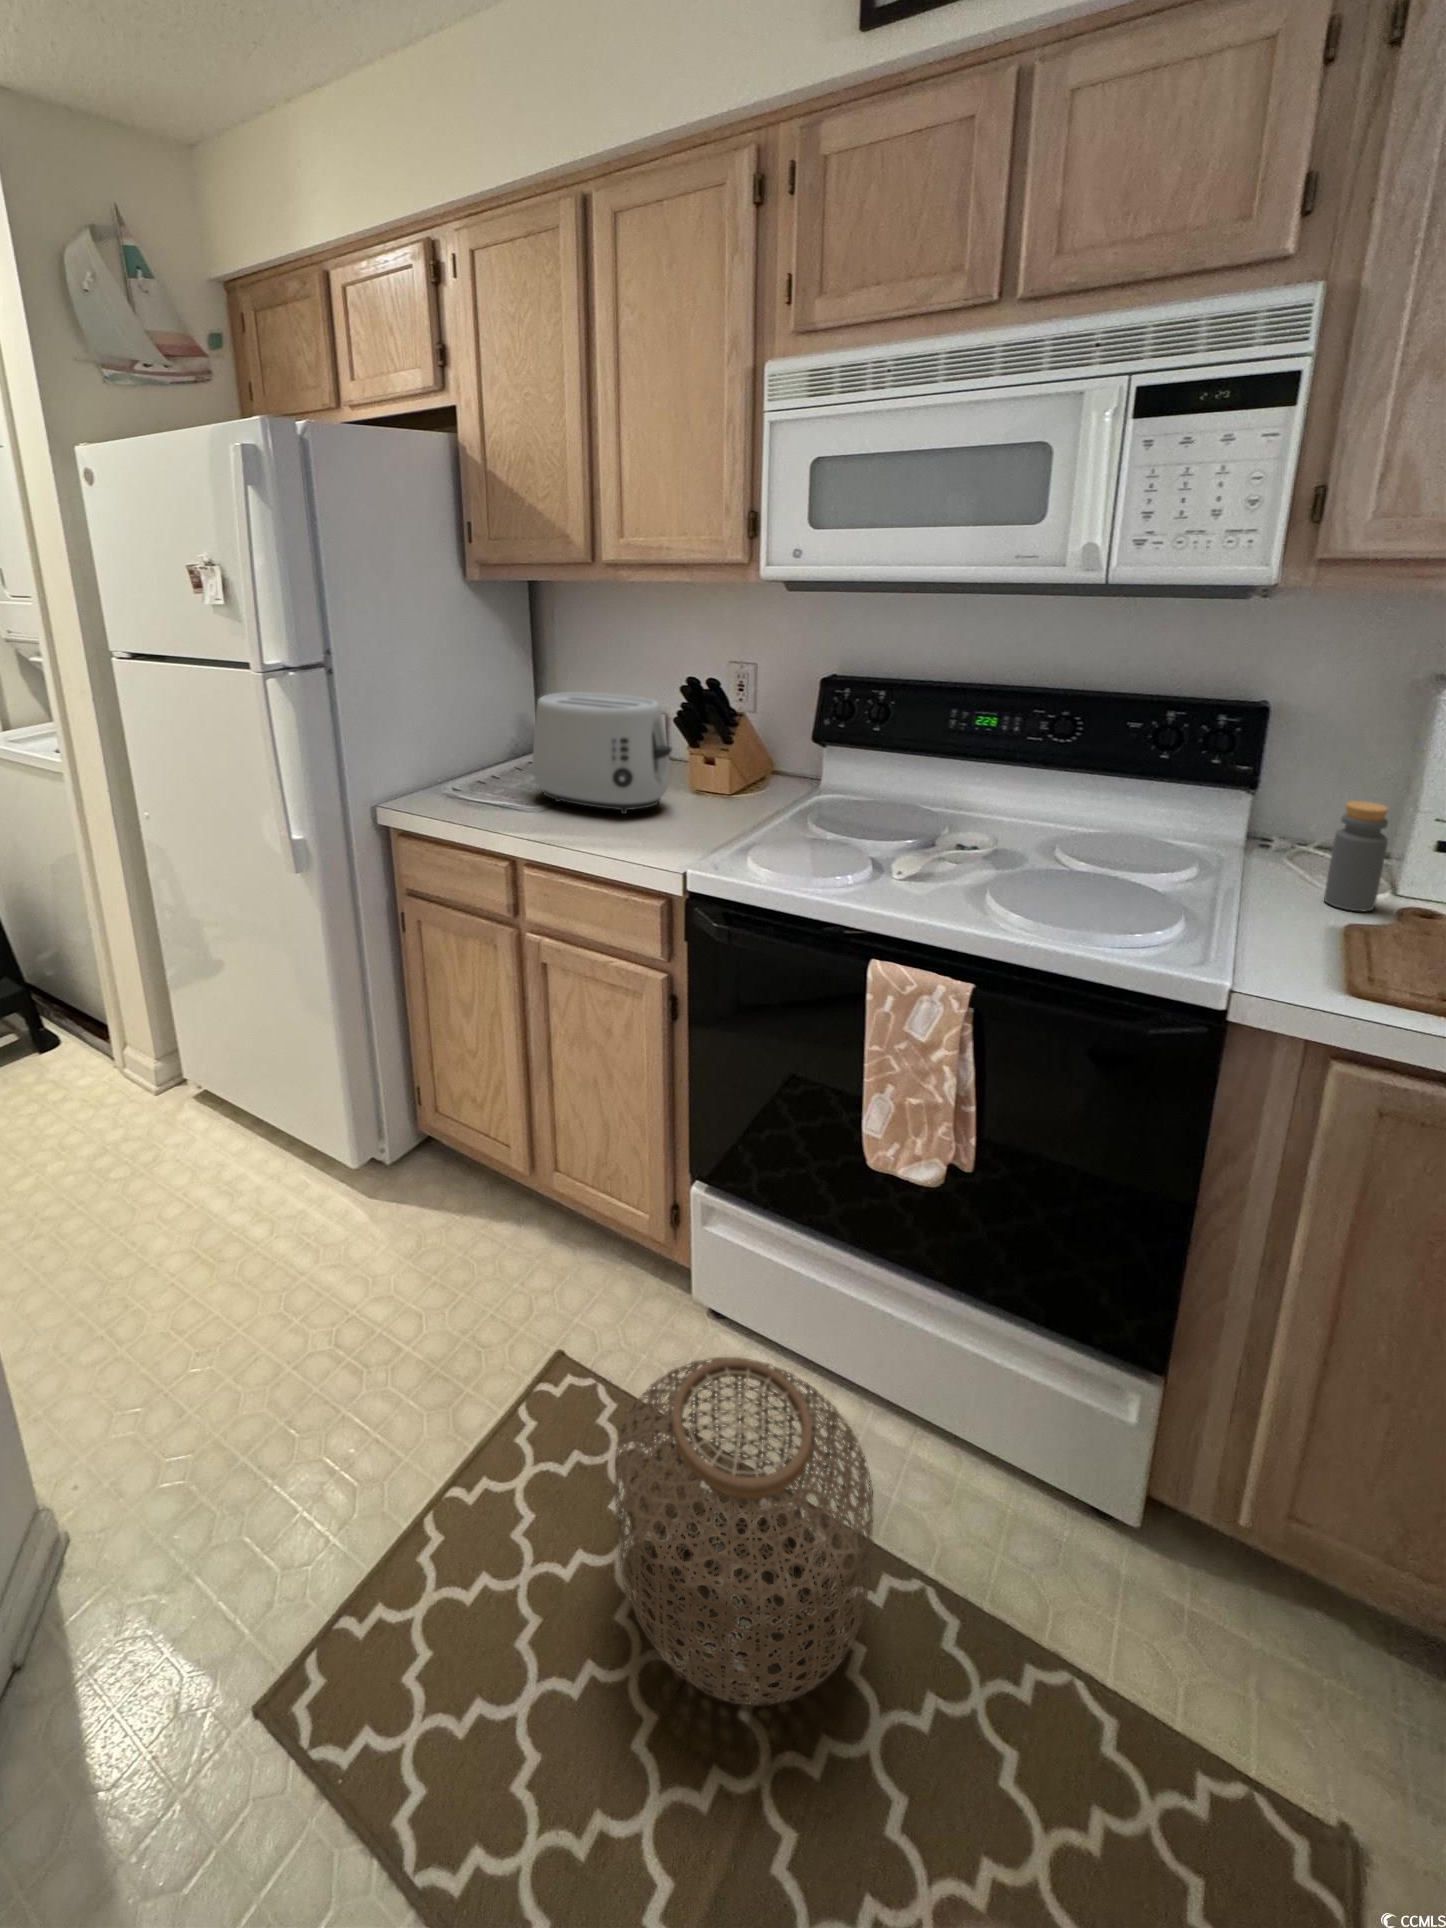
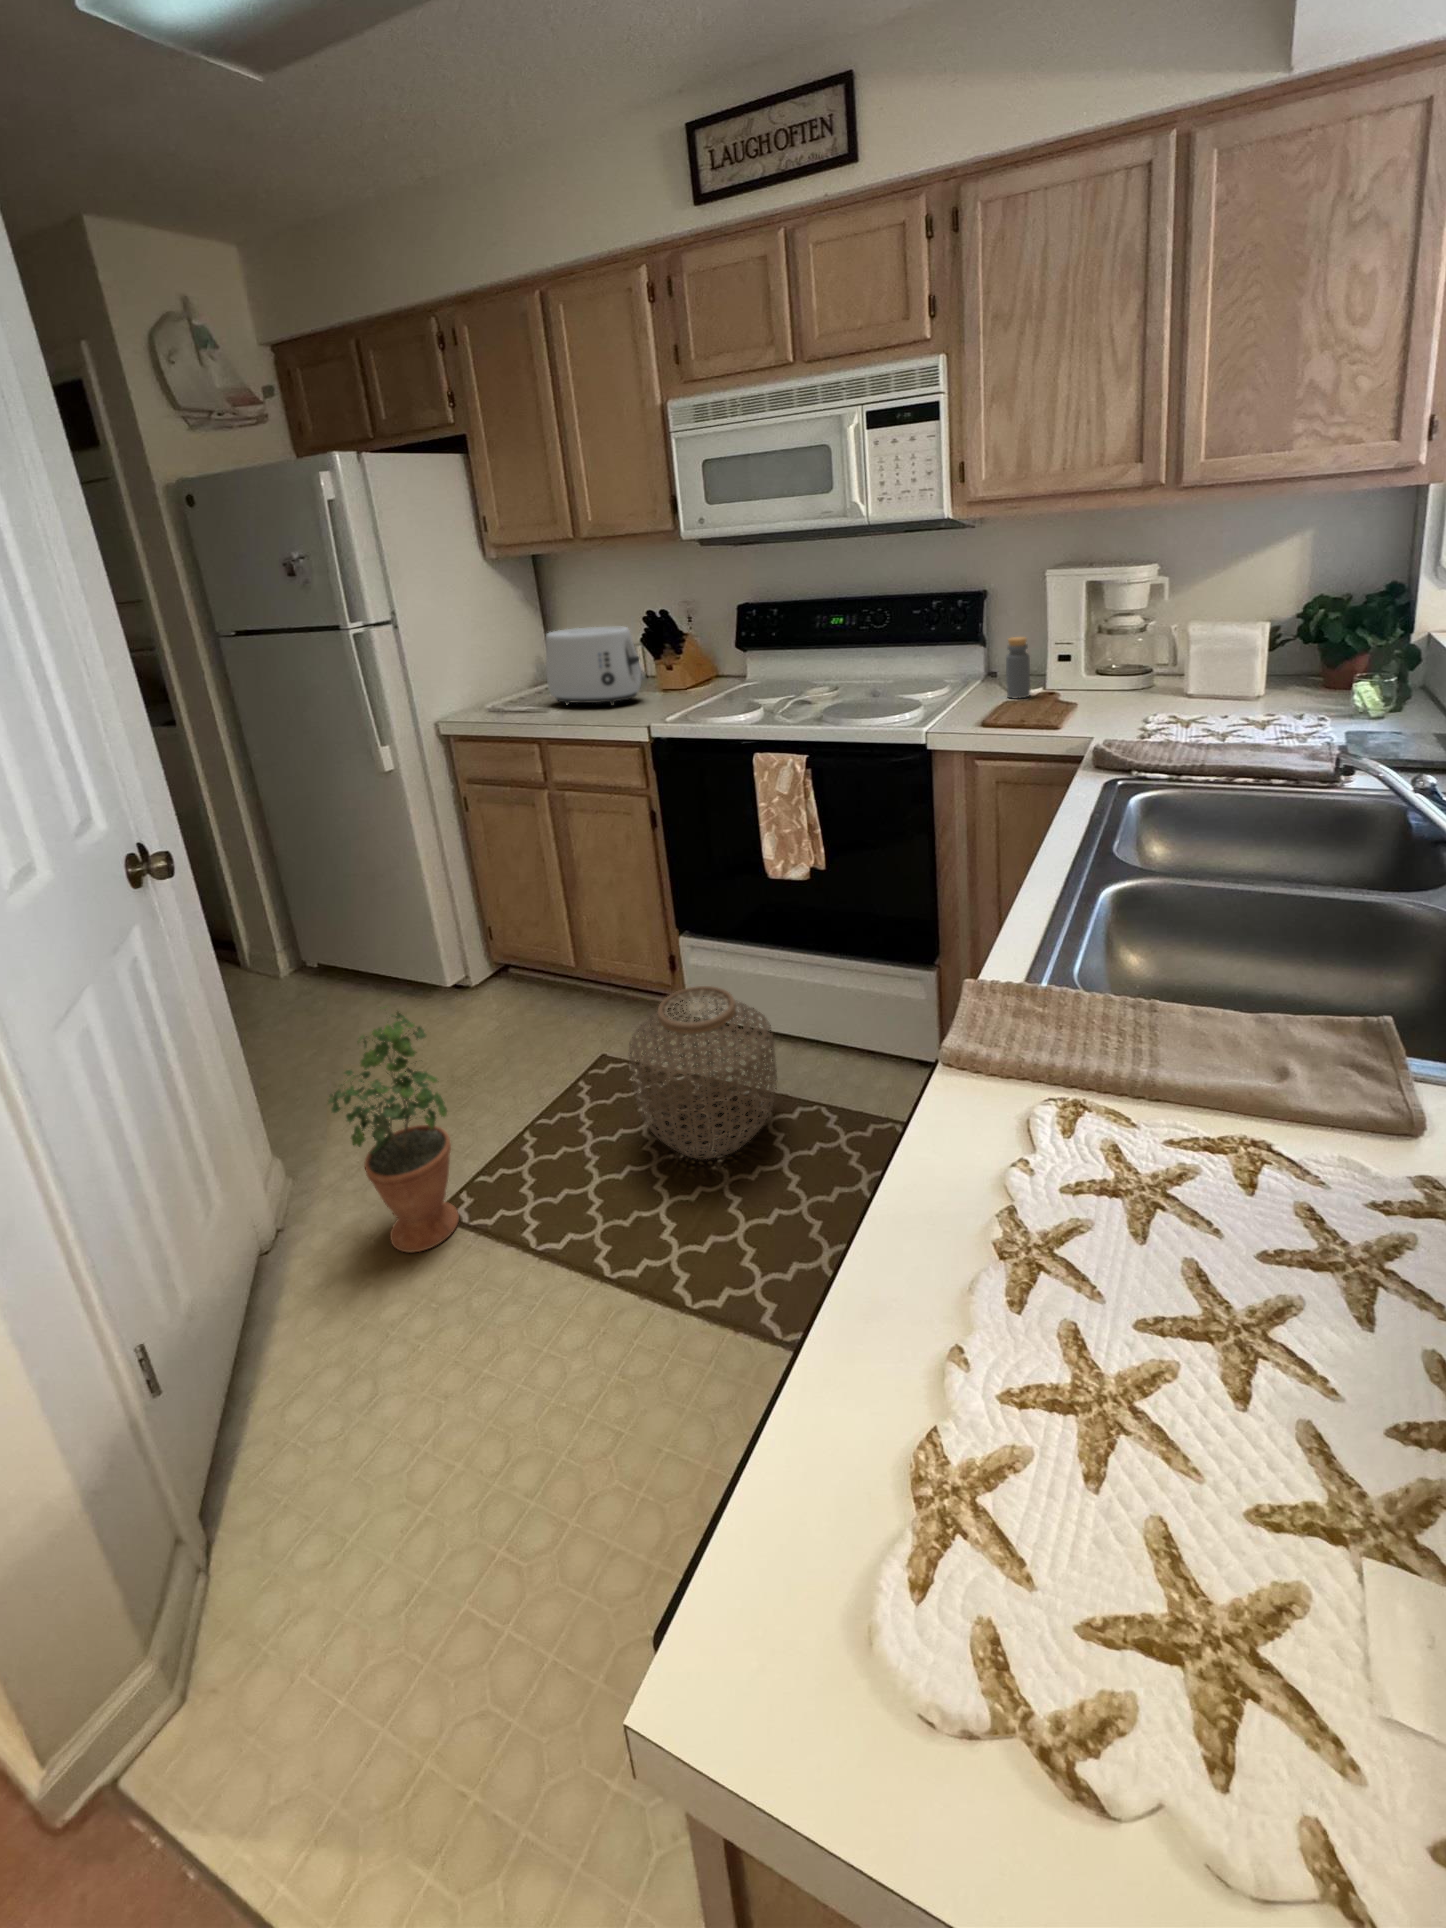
potted plant: none [76,1374,301,1827] -> present [328,1006,459,1252]

